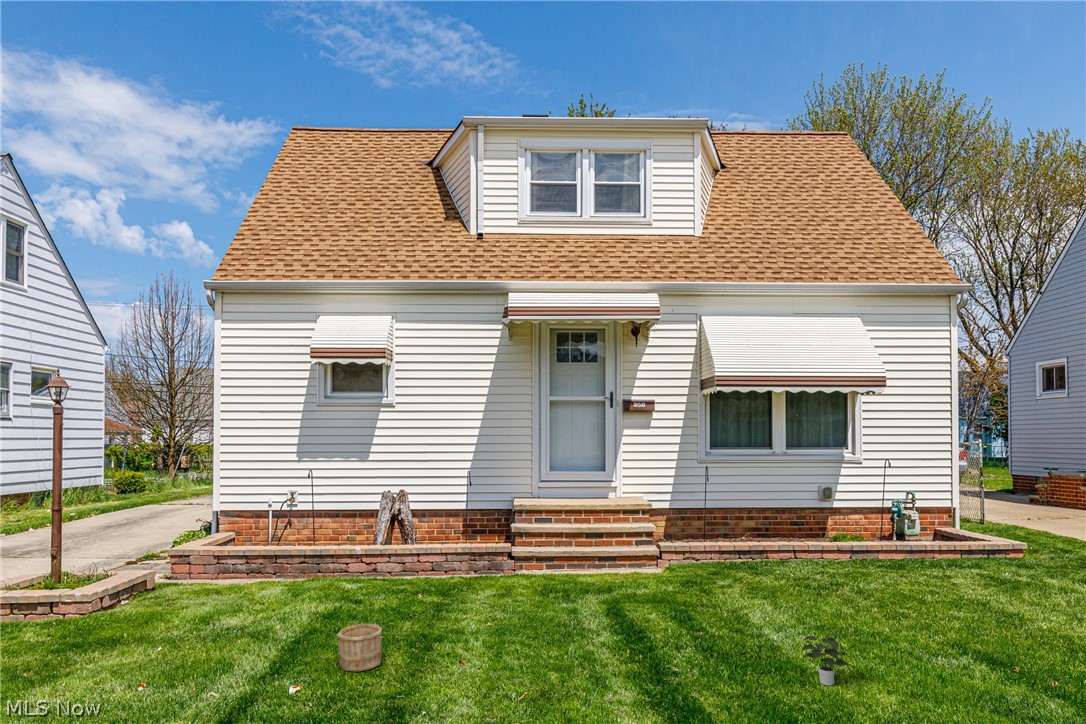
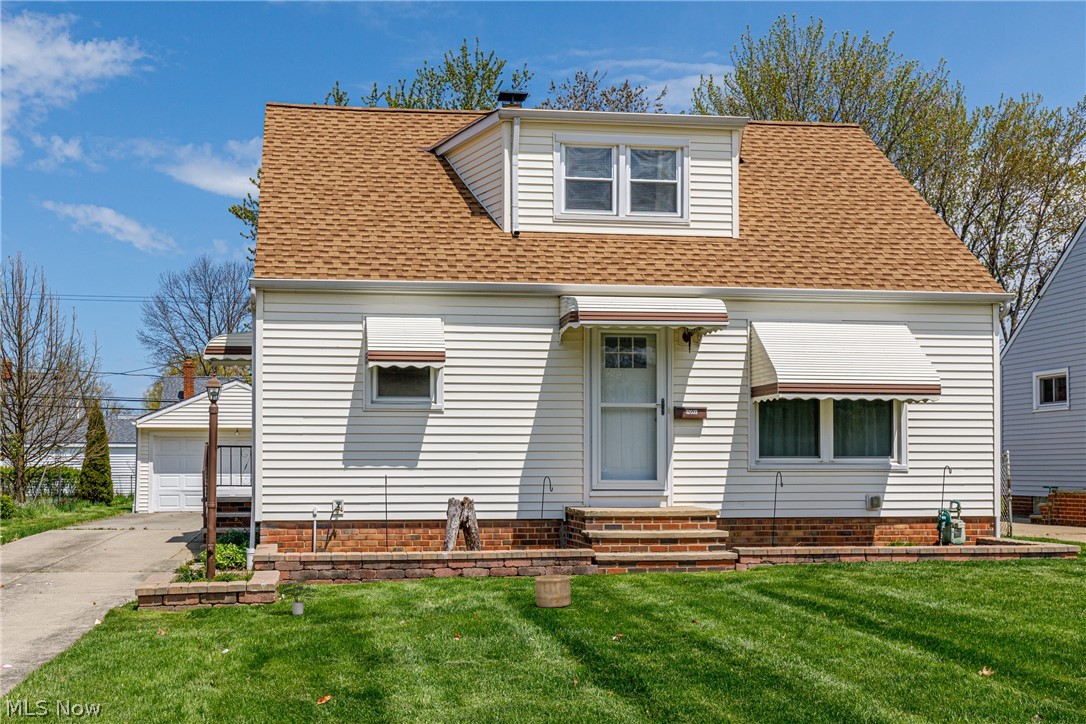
potted plant: present [802,634,851,686] -> present [282,576,316,615]

